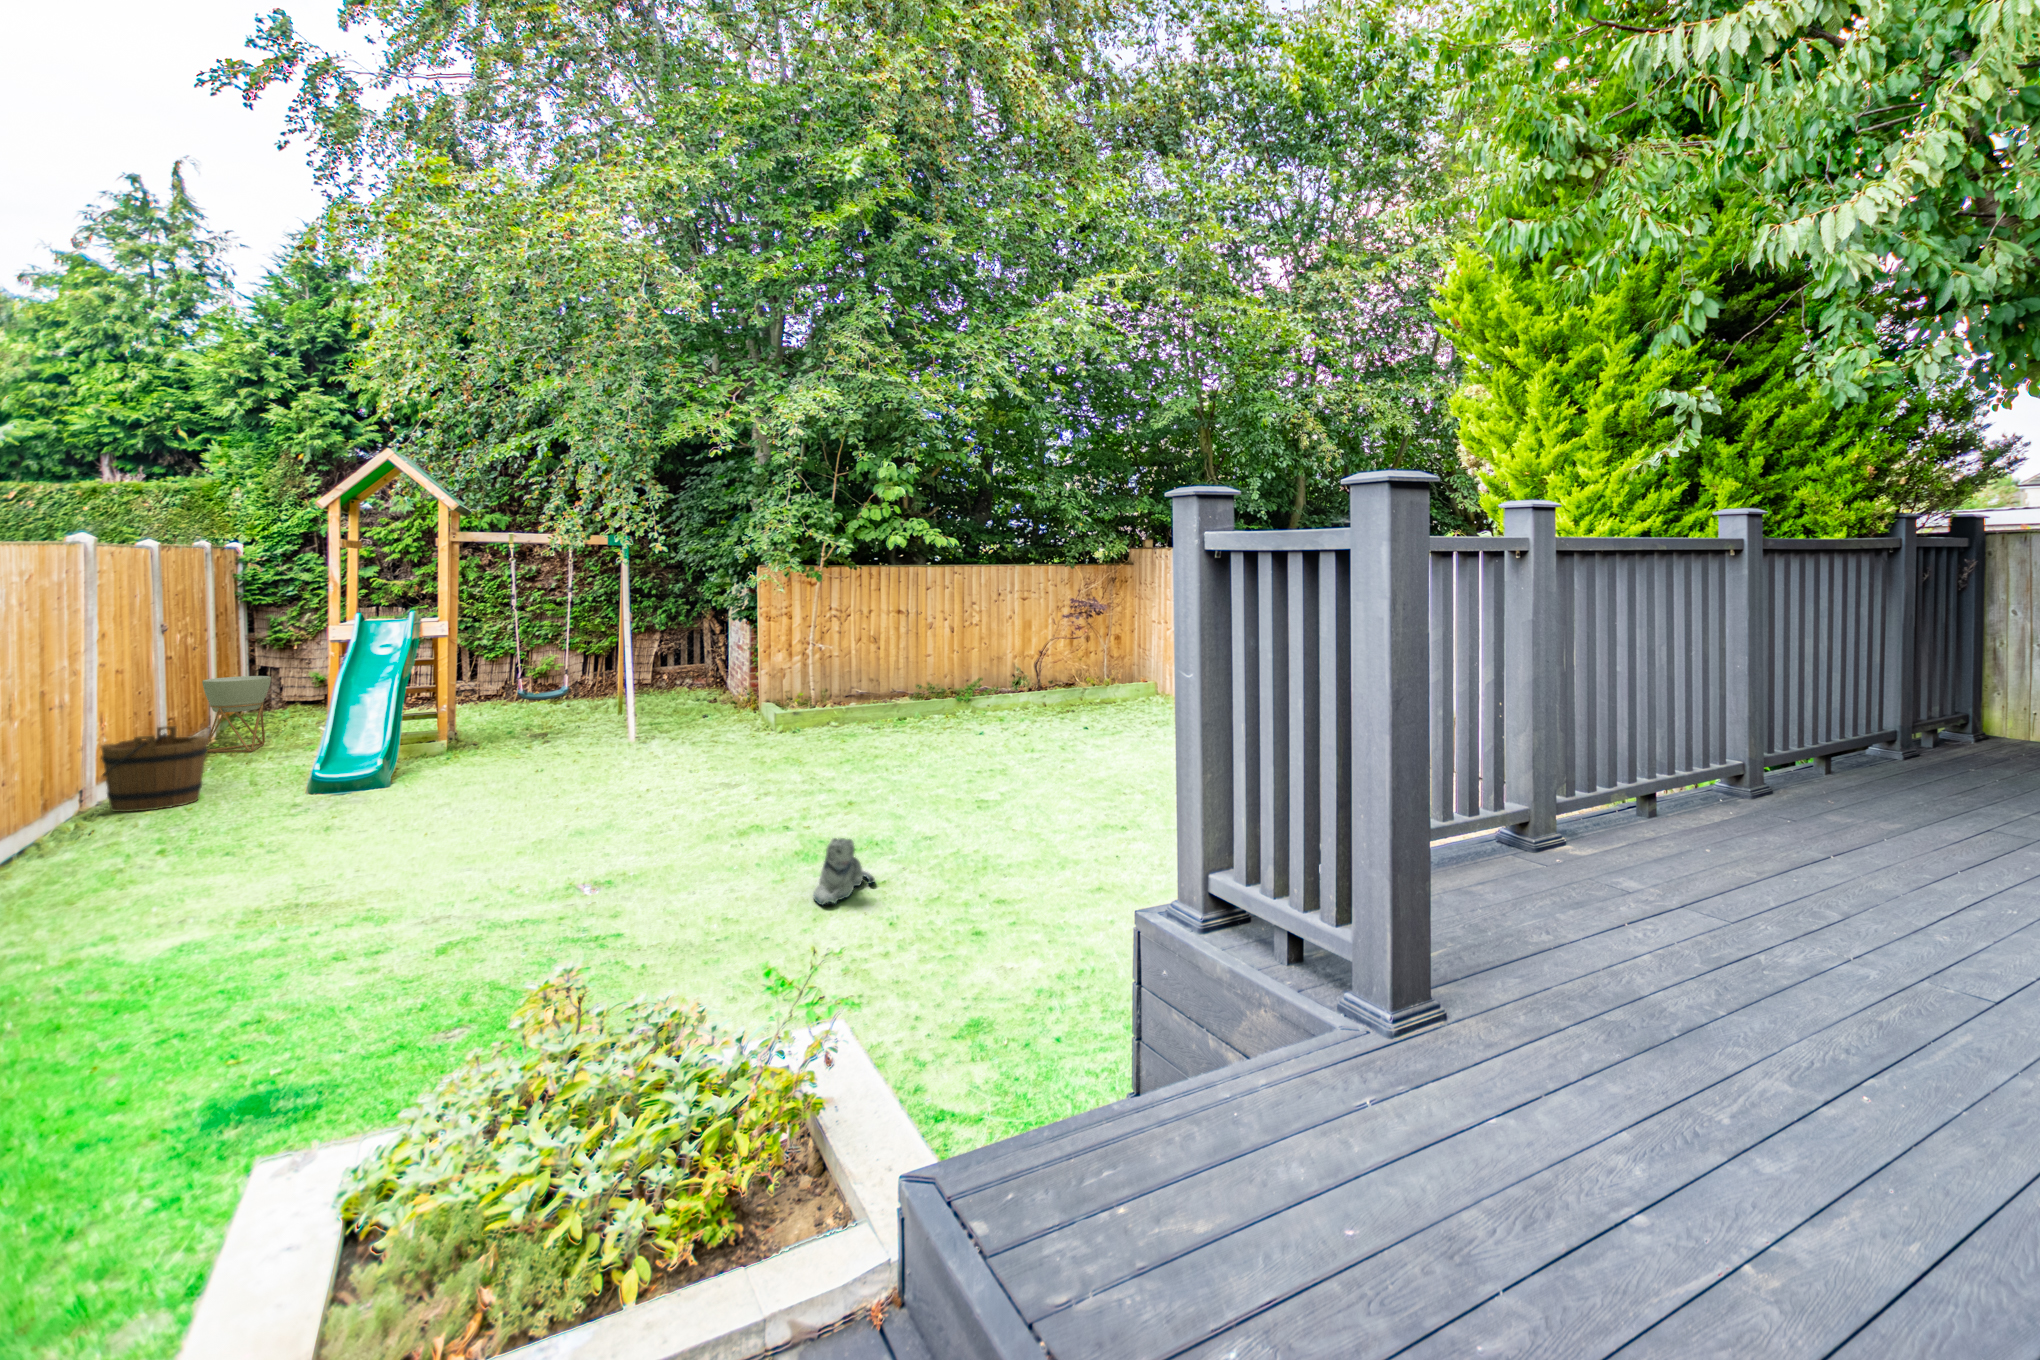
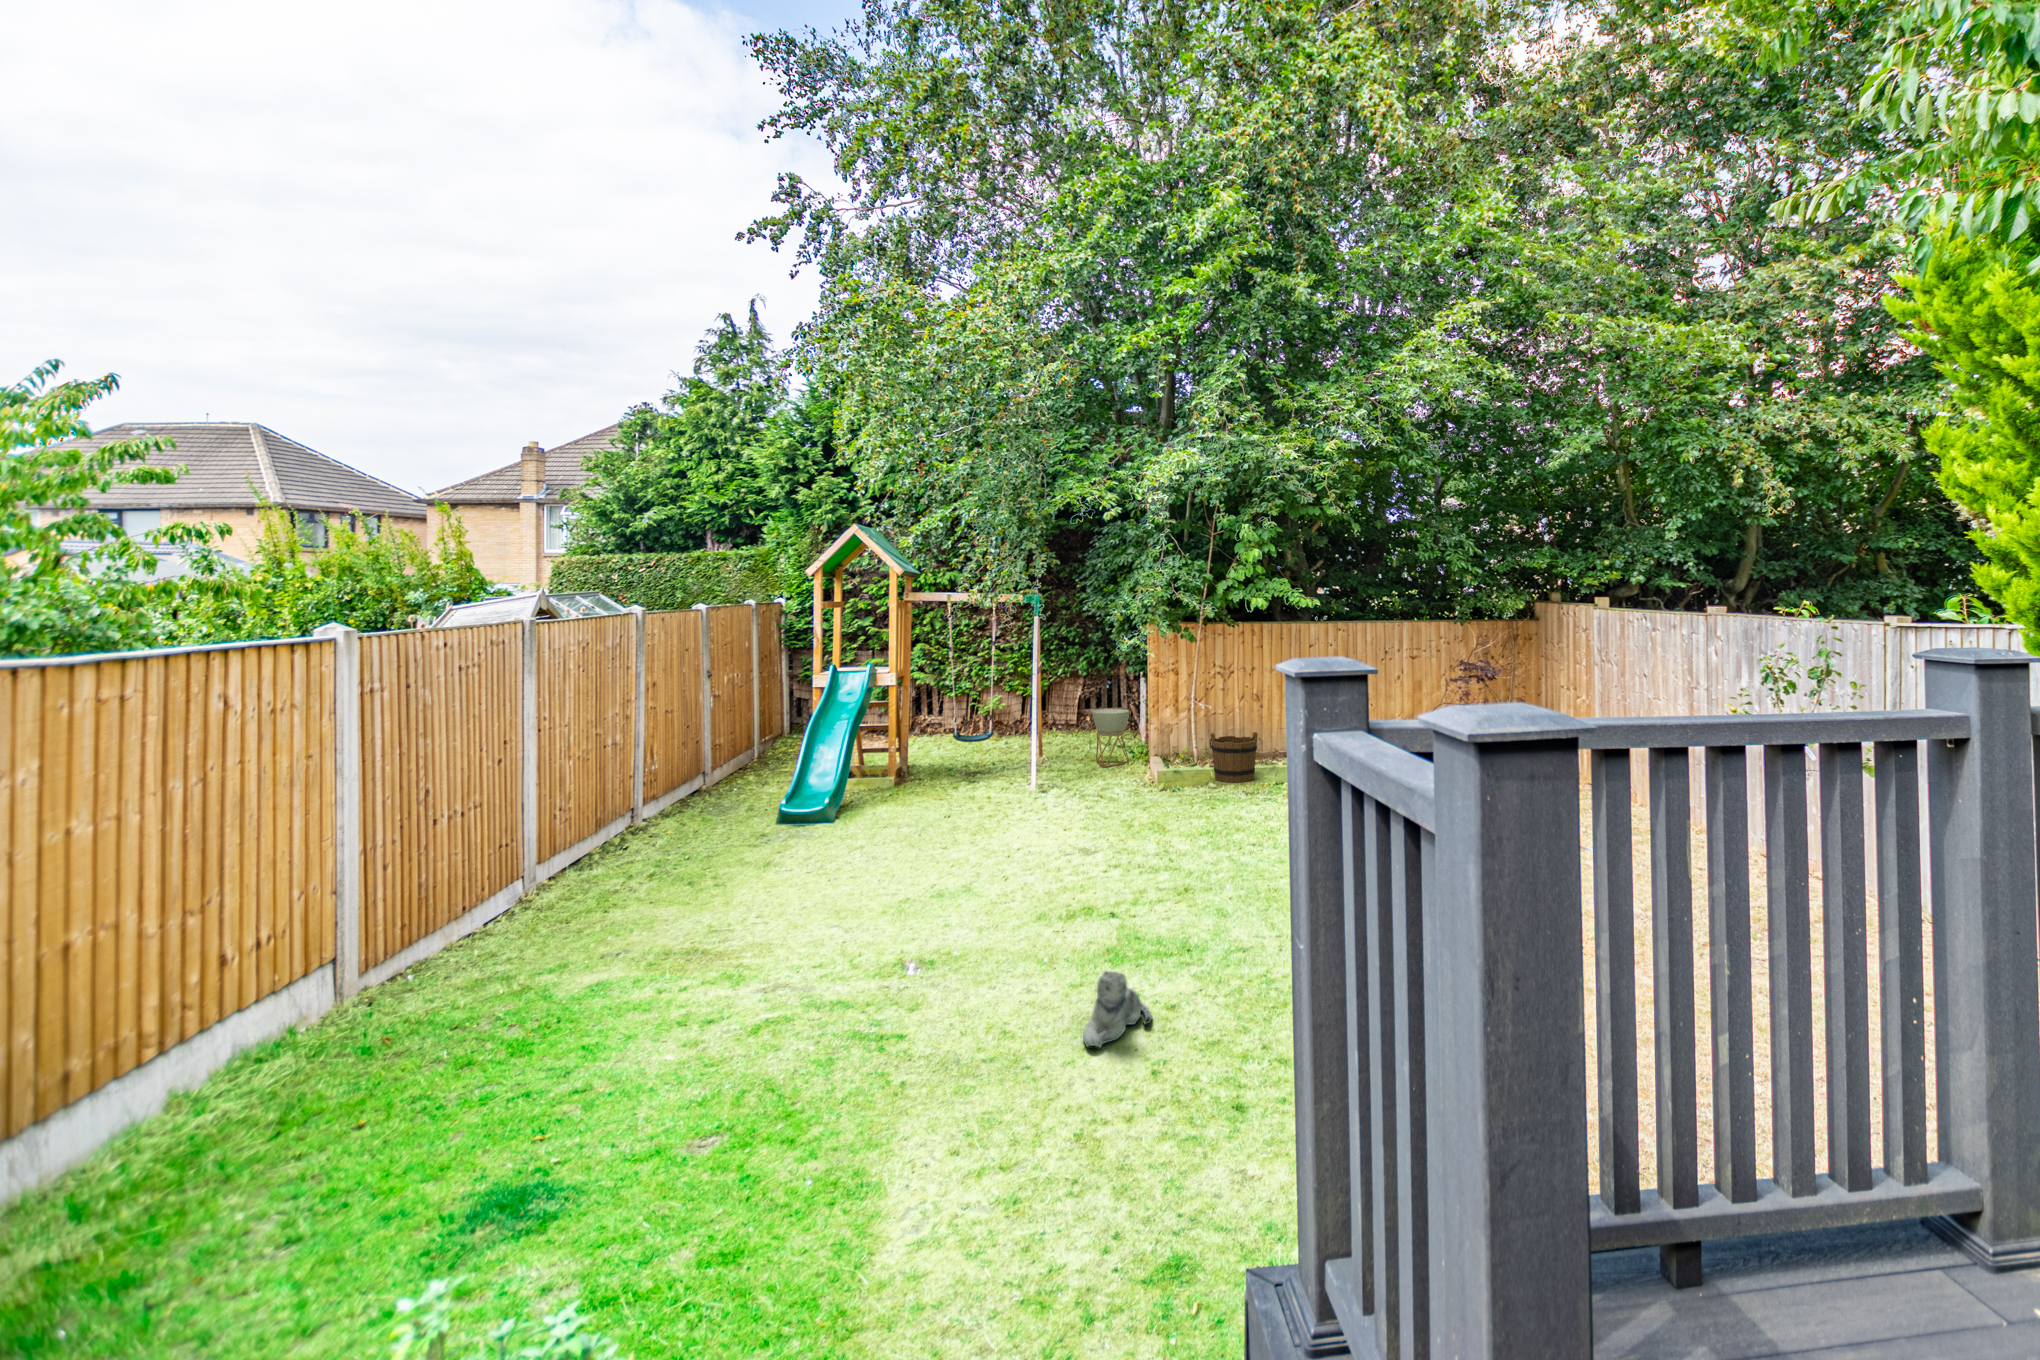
planter: present [202,676,271,752] -> present [1093,709,1129,768]
bucket: present [101,726,207,812] -> present [1210,732,1258,783]

